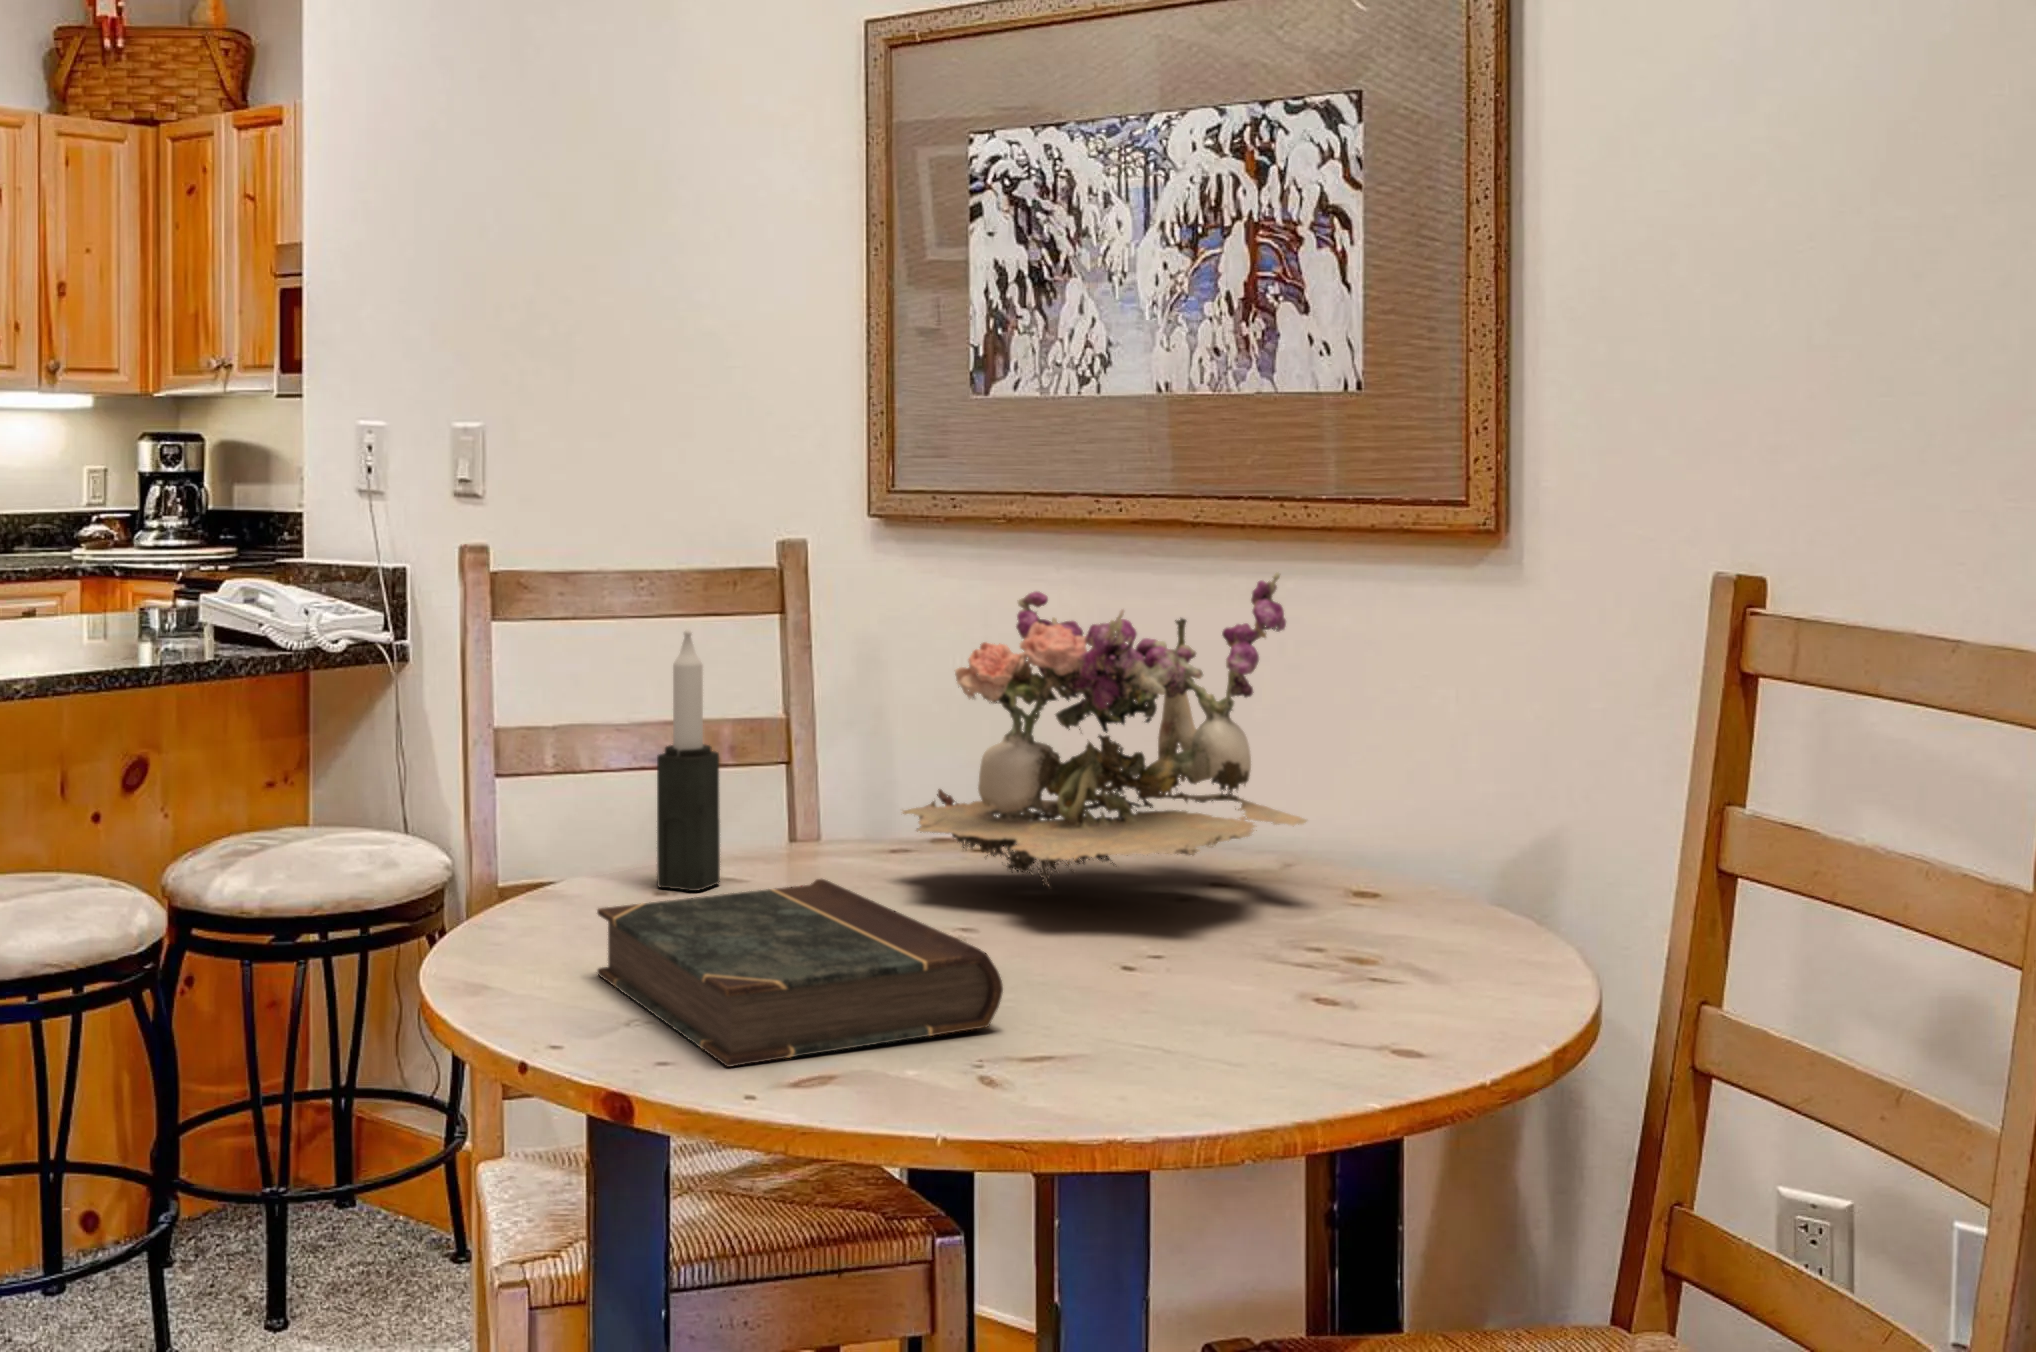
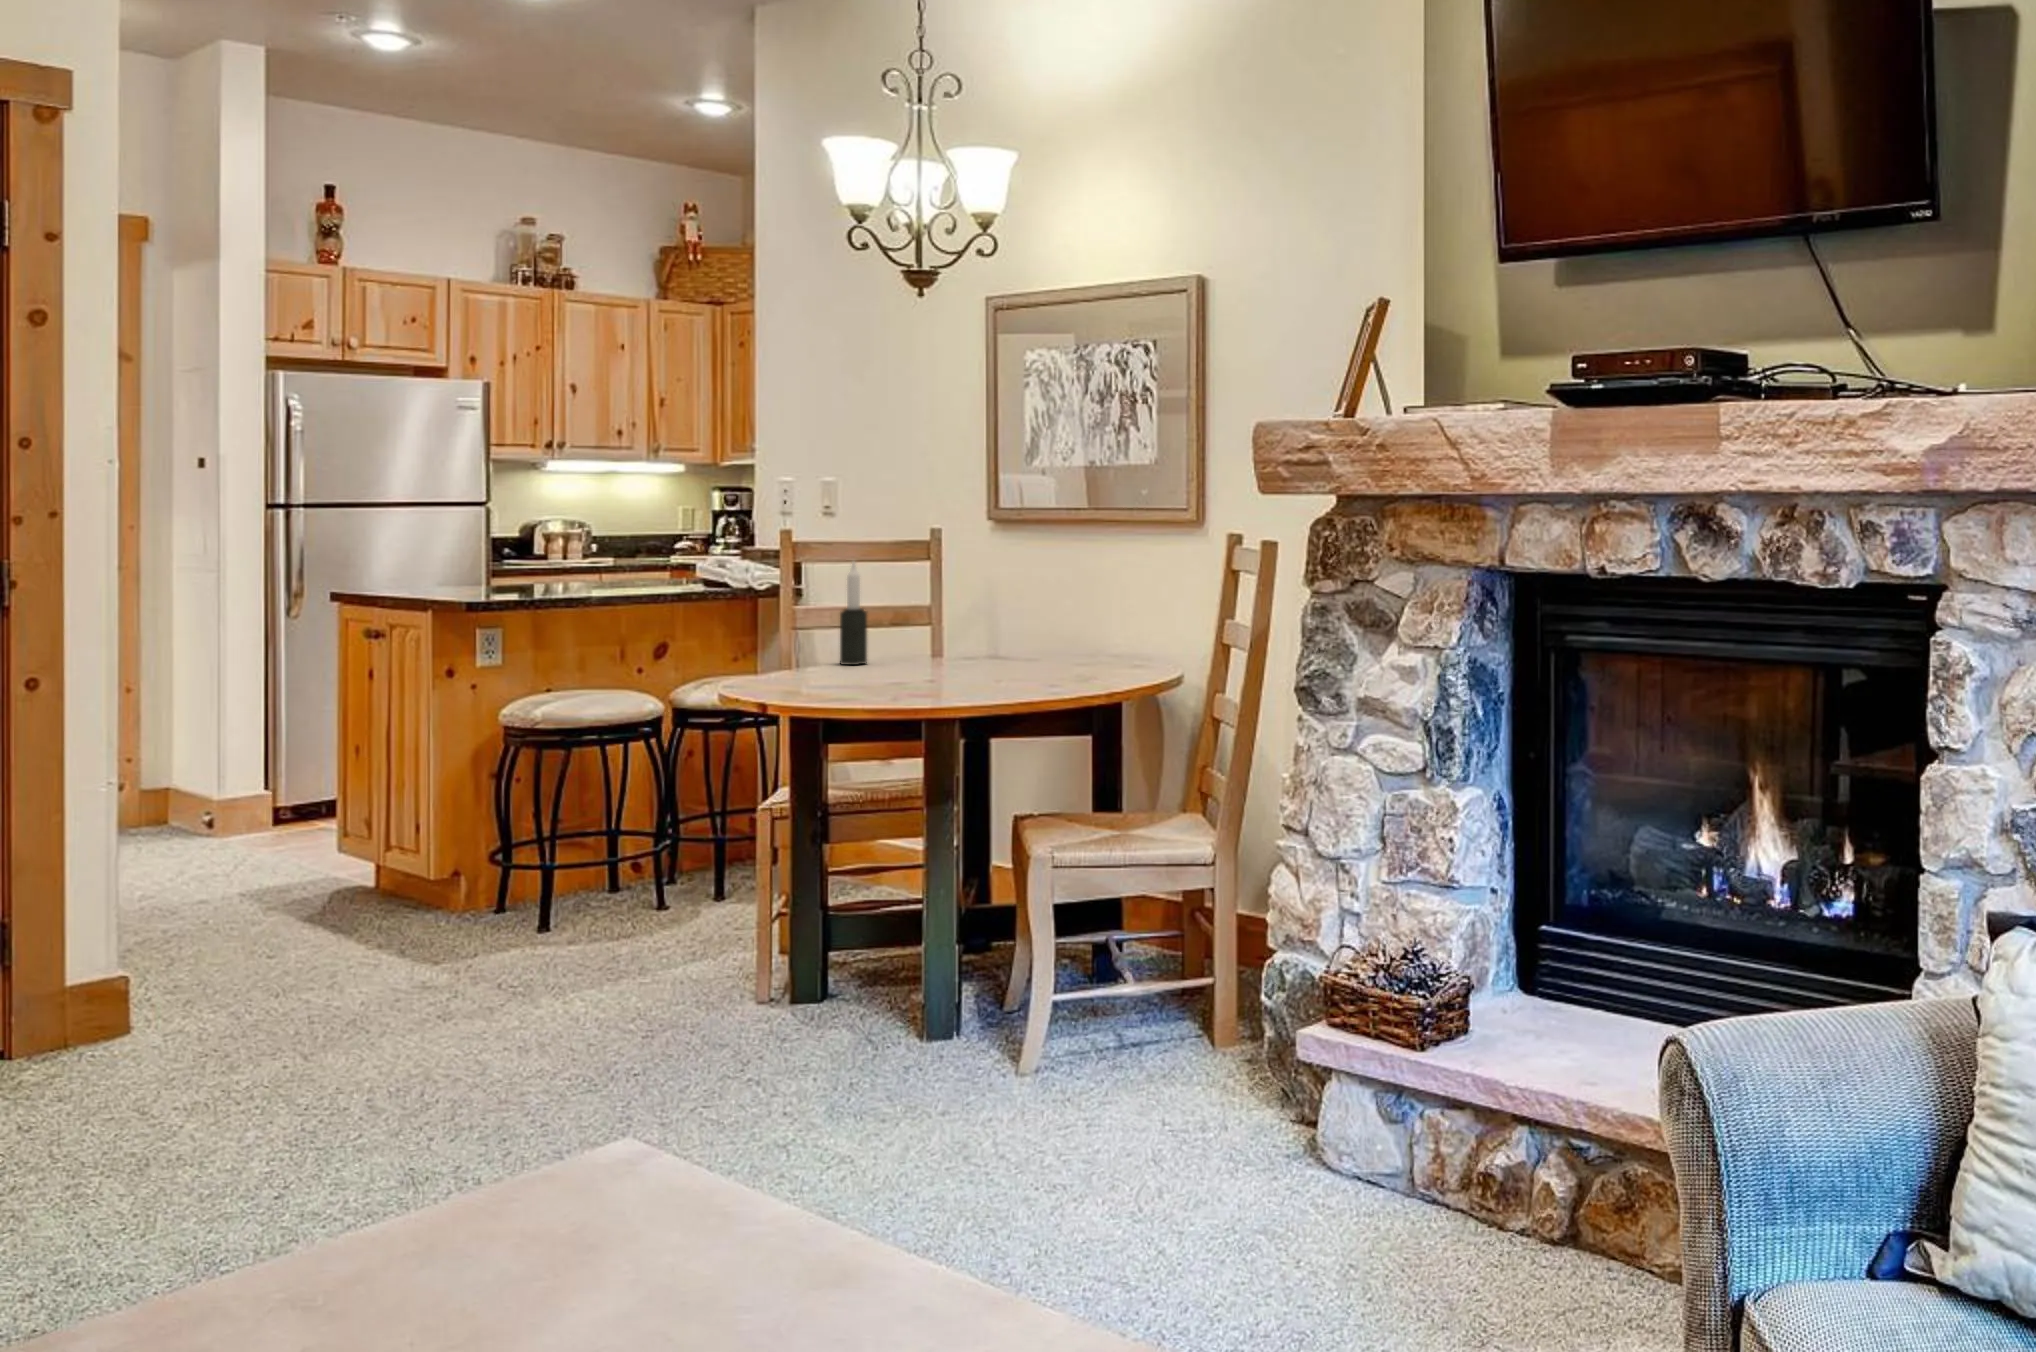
flower arrangement: present [903,572,1307,886] -> none [938,539,1102,665]
book: present [597,879,1003,1067] -> none [781,648,908,691]

